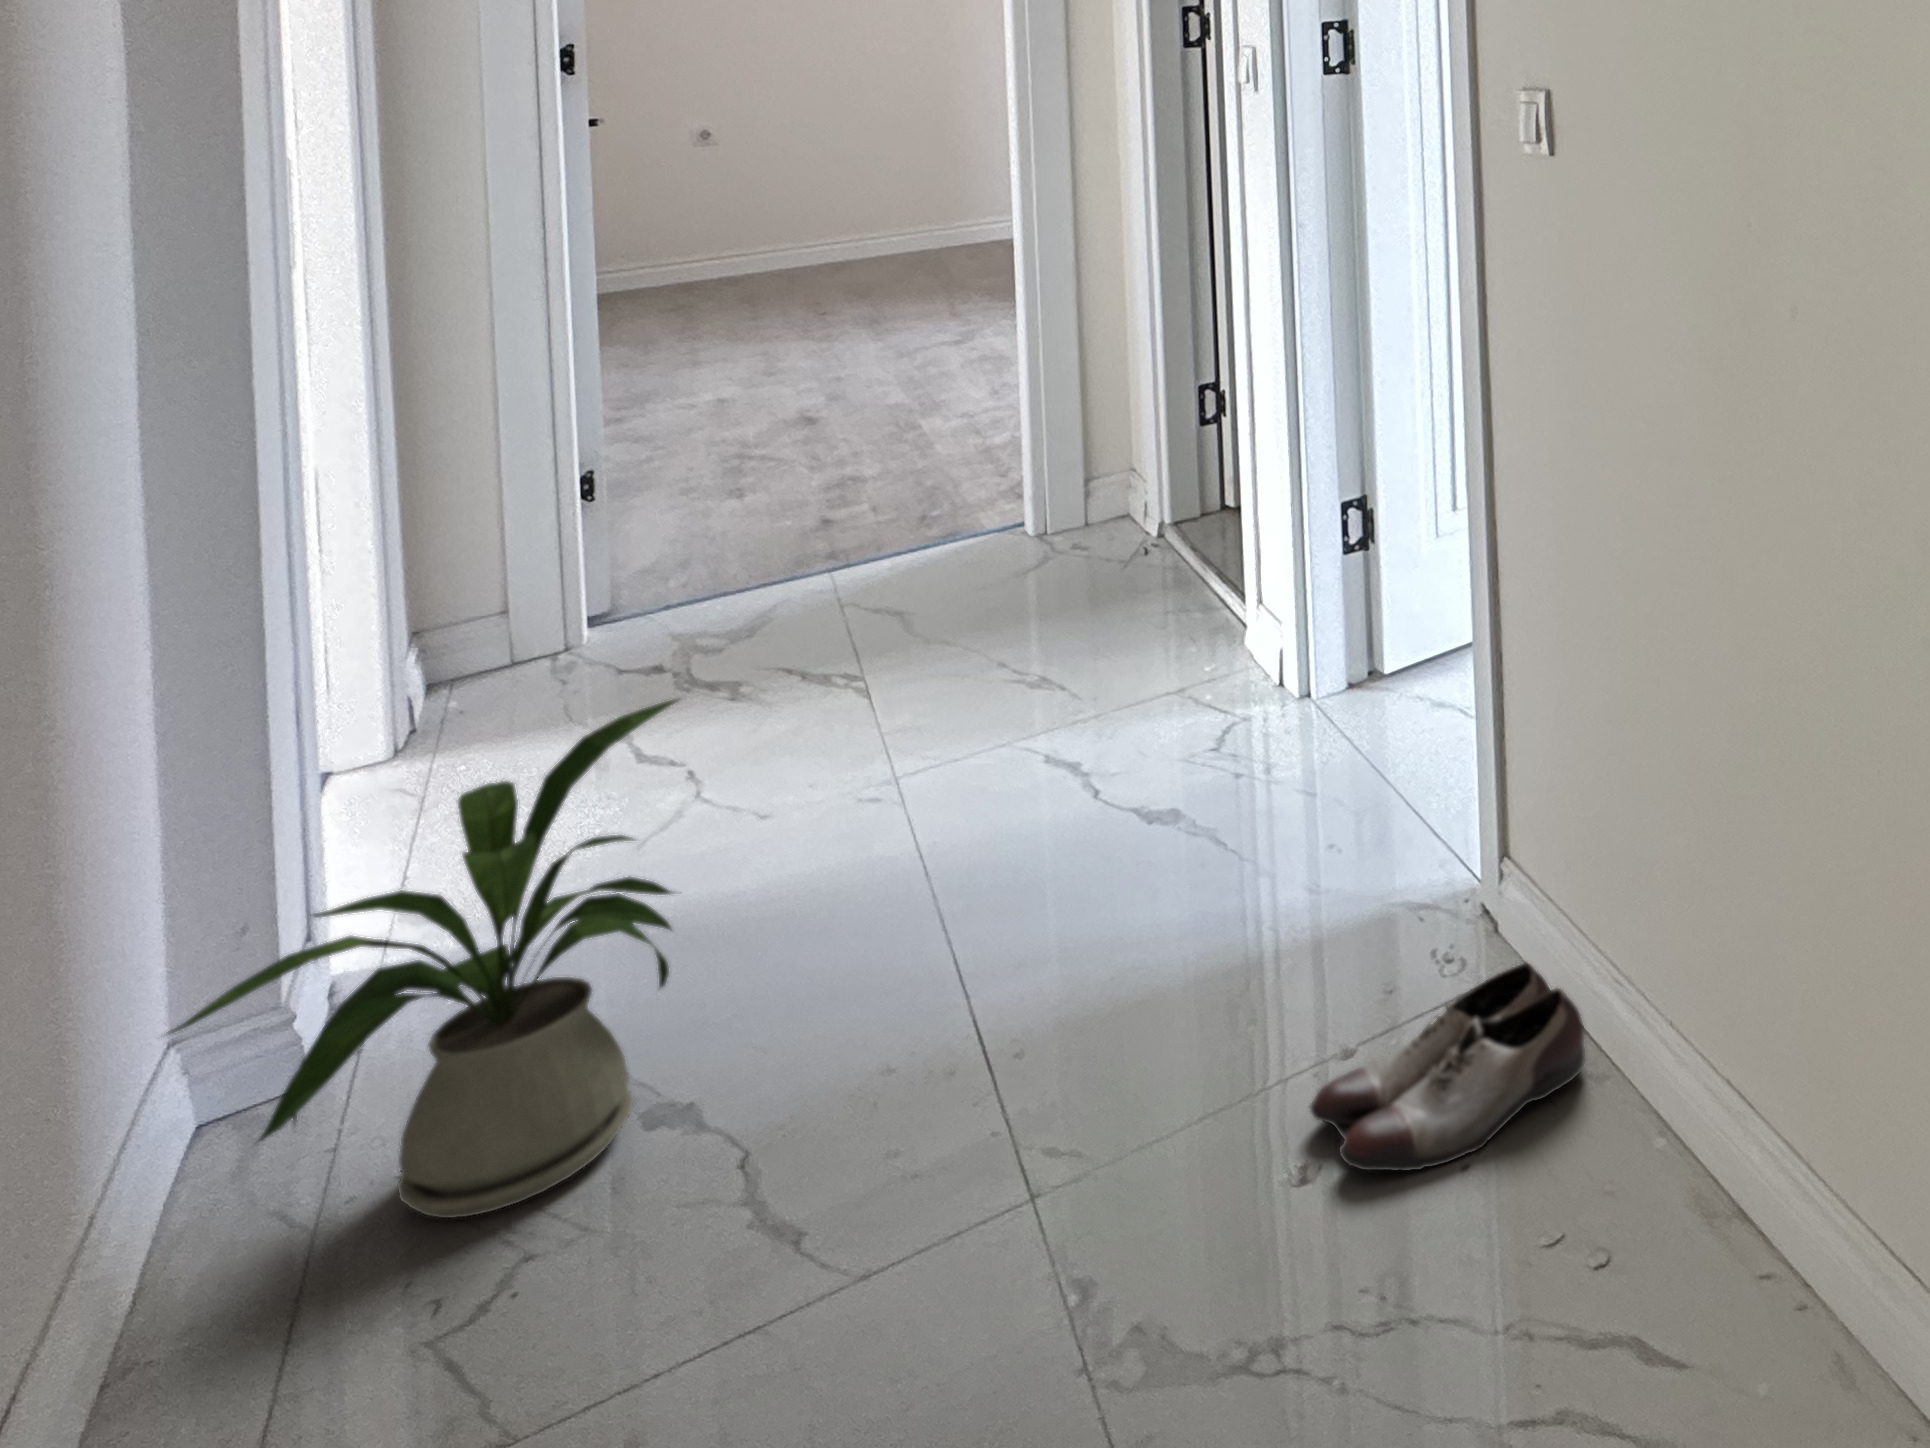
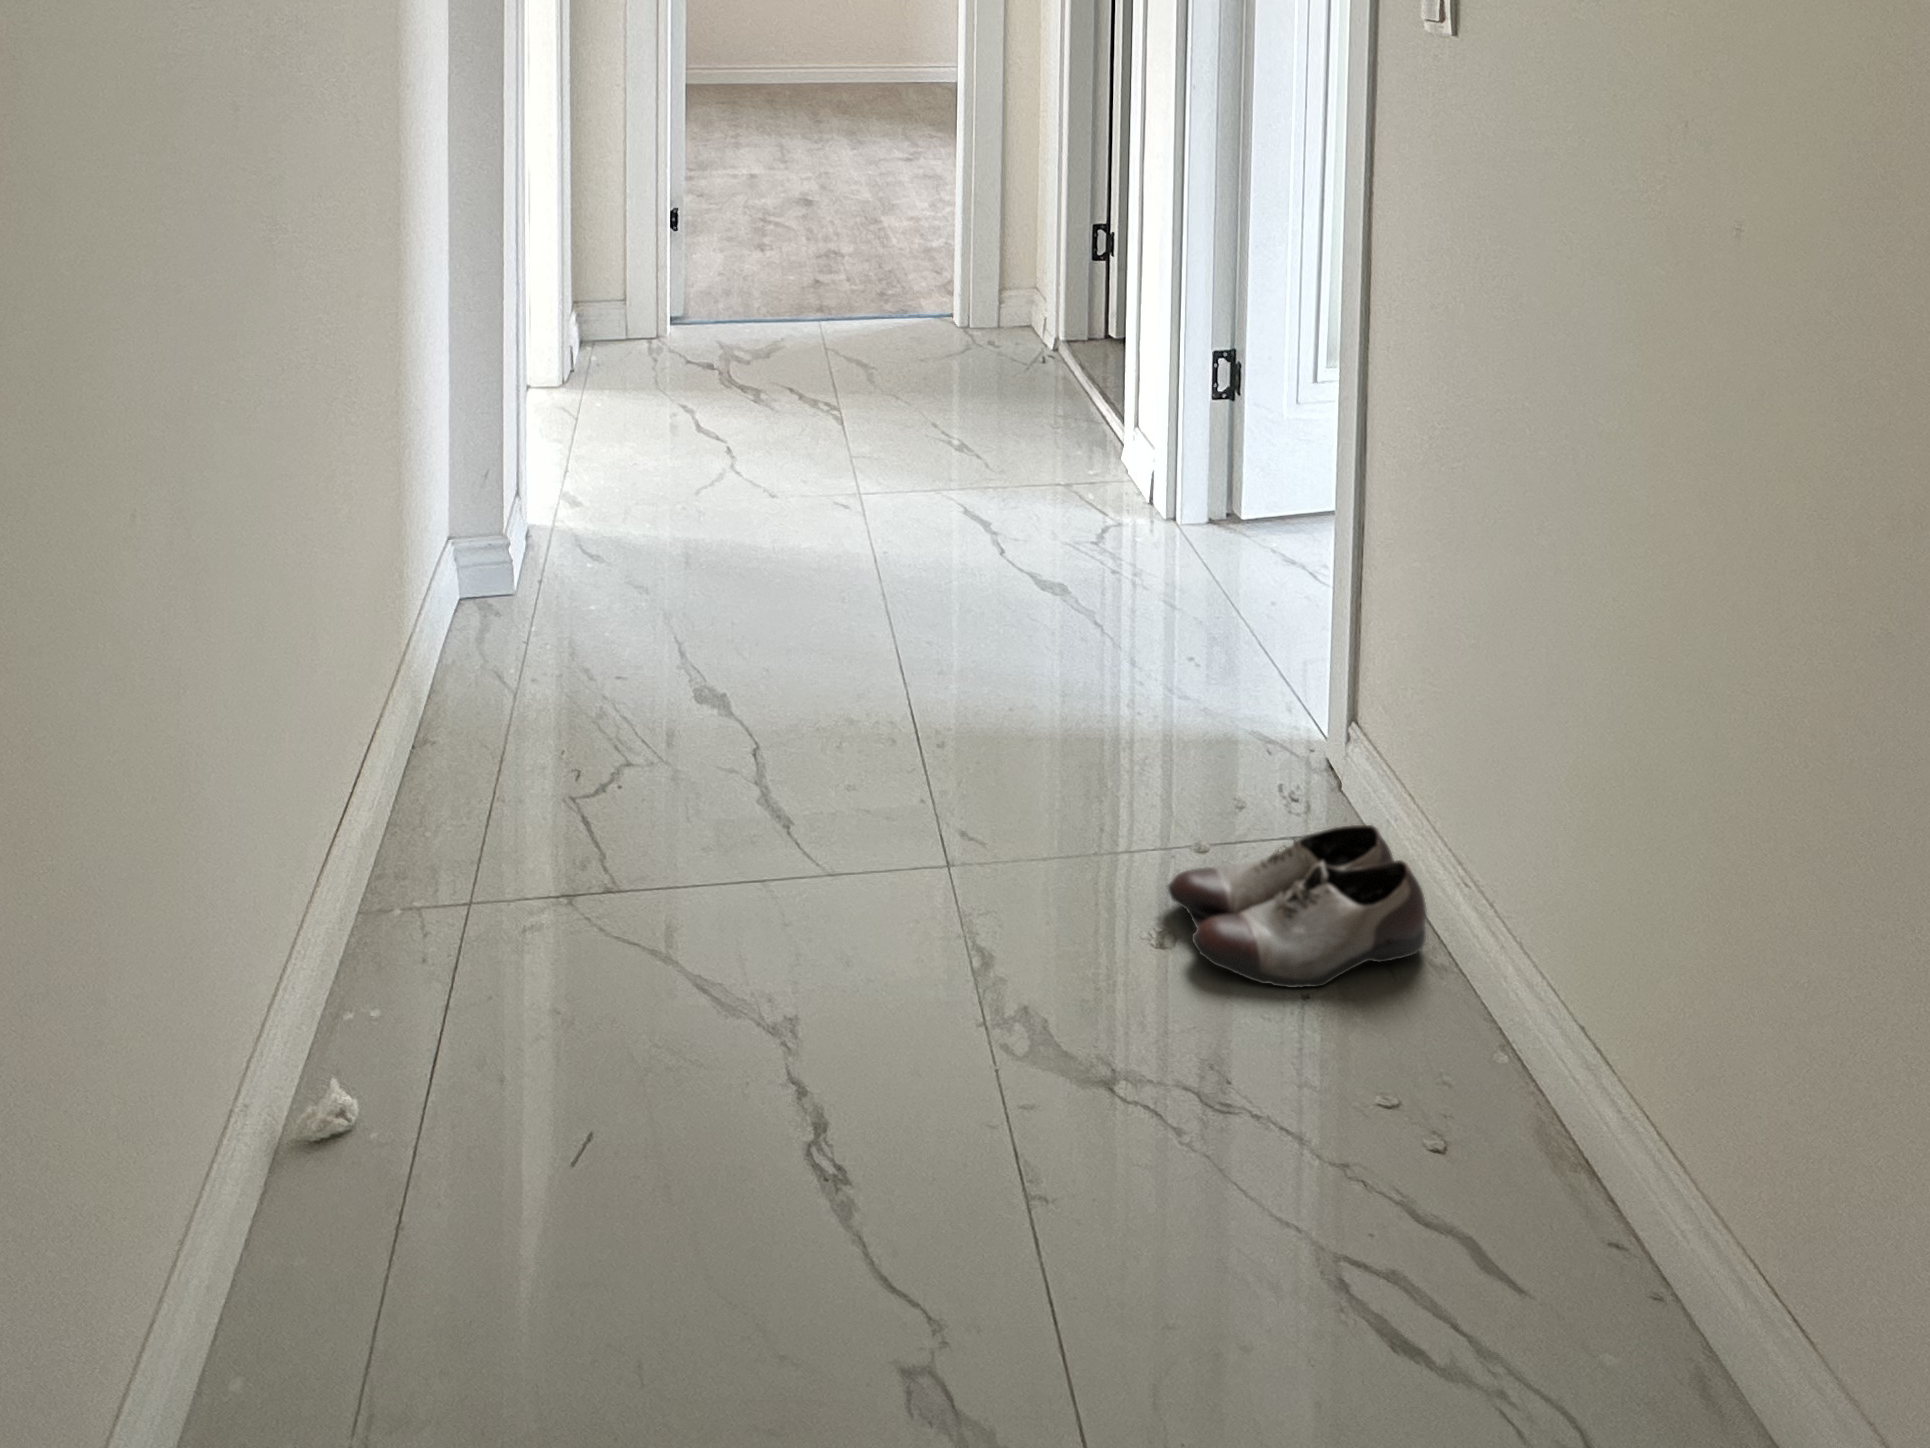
house plant: present [166,700,678,1218] -> none [416,390,724,740]

